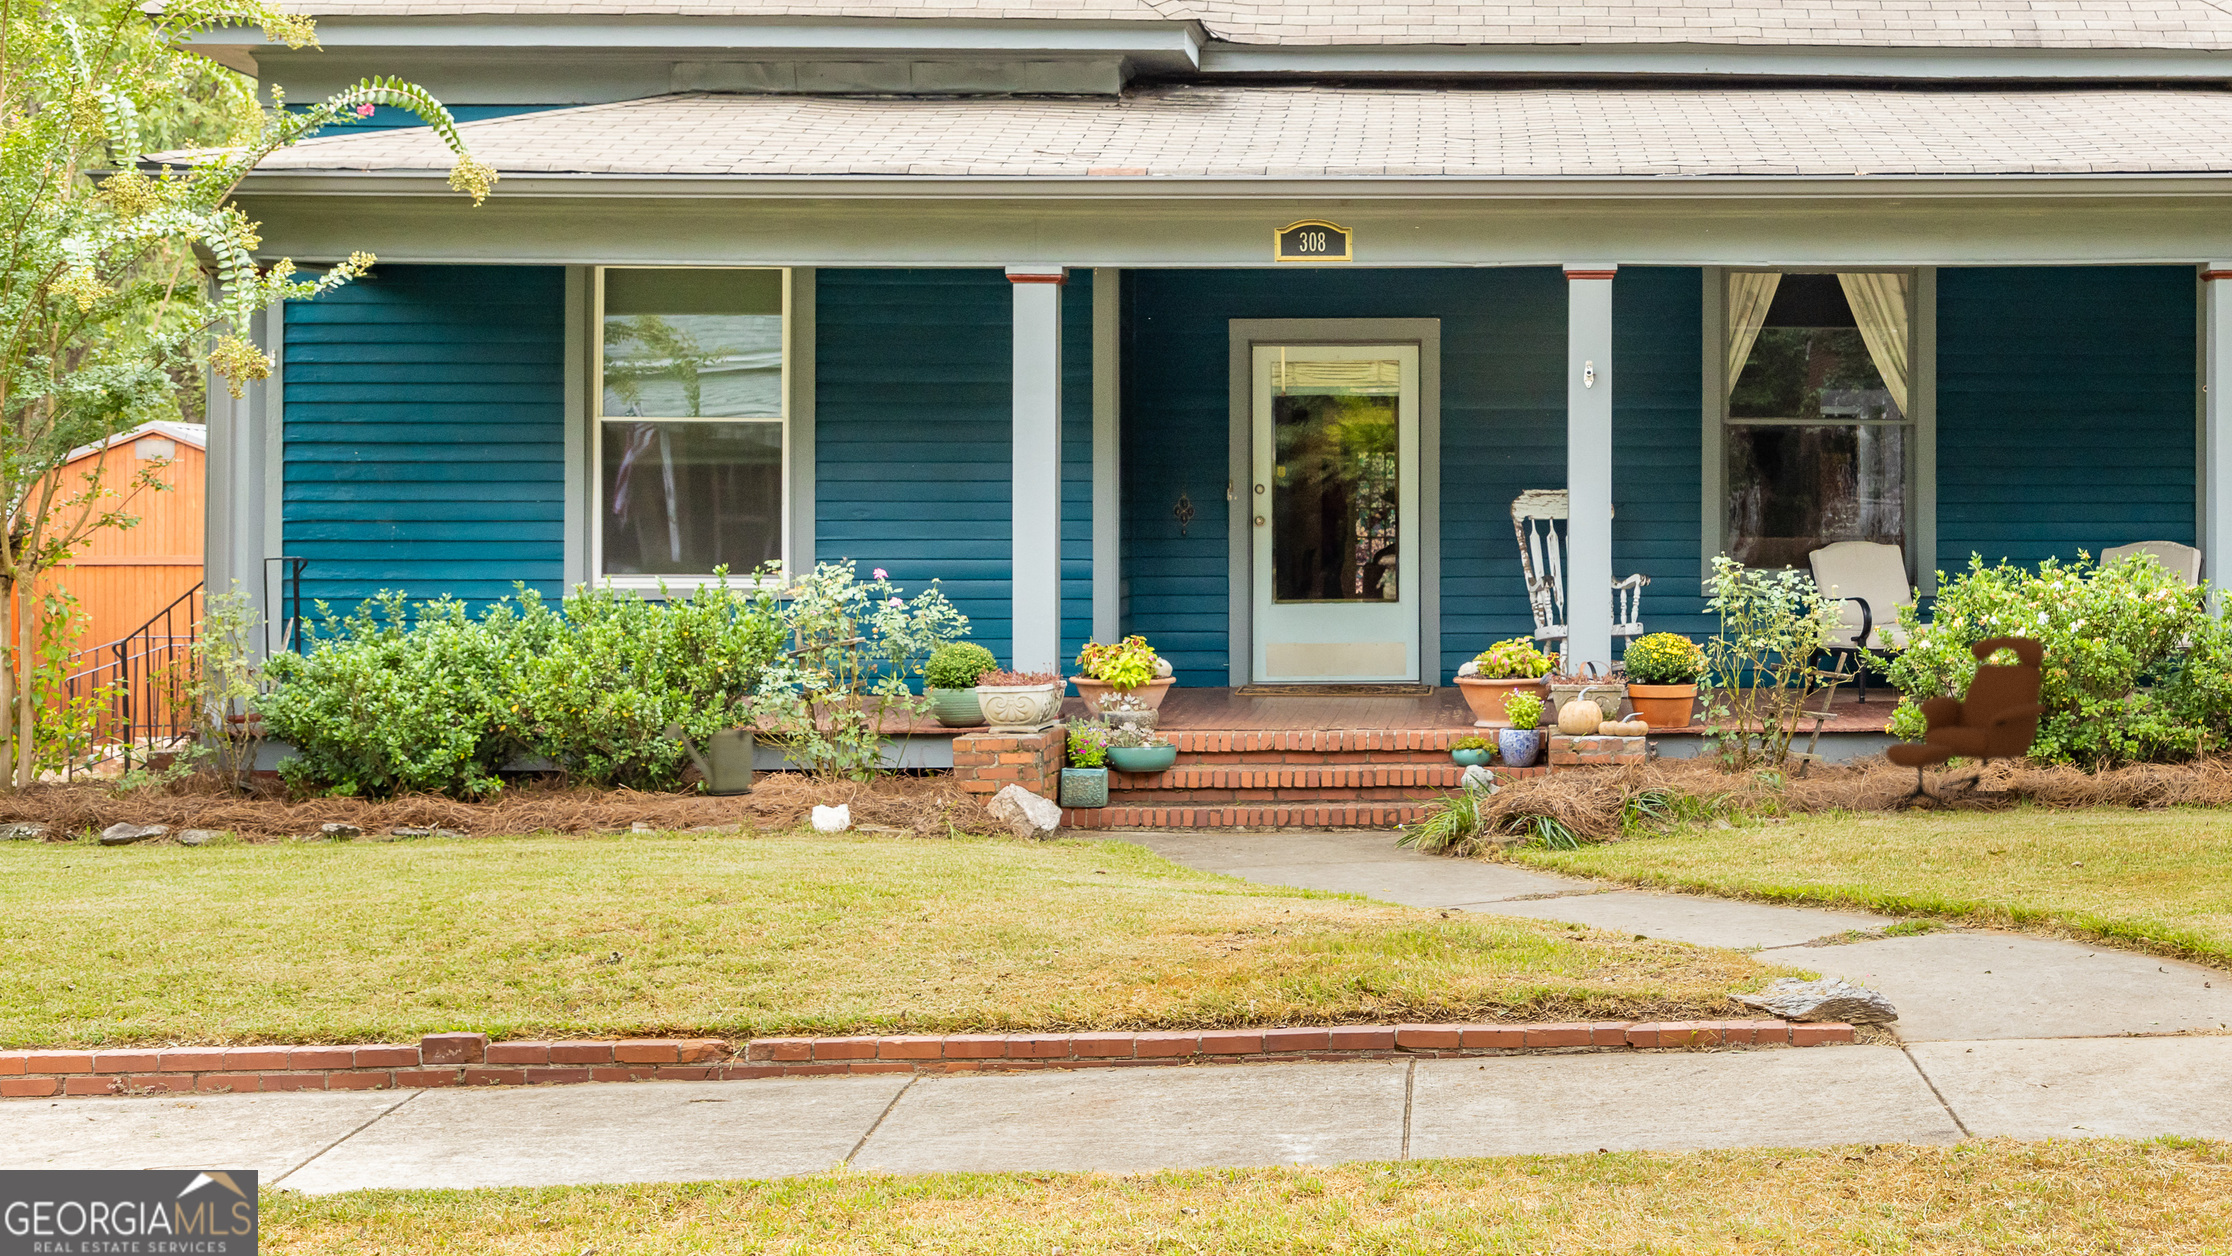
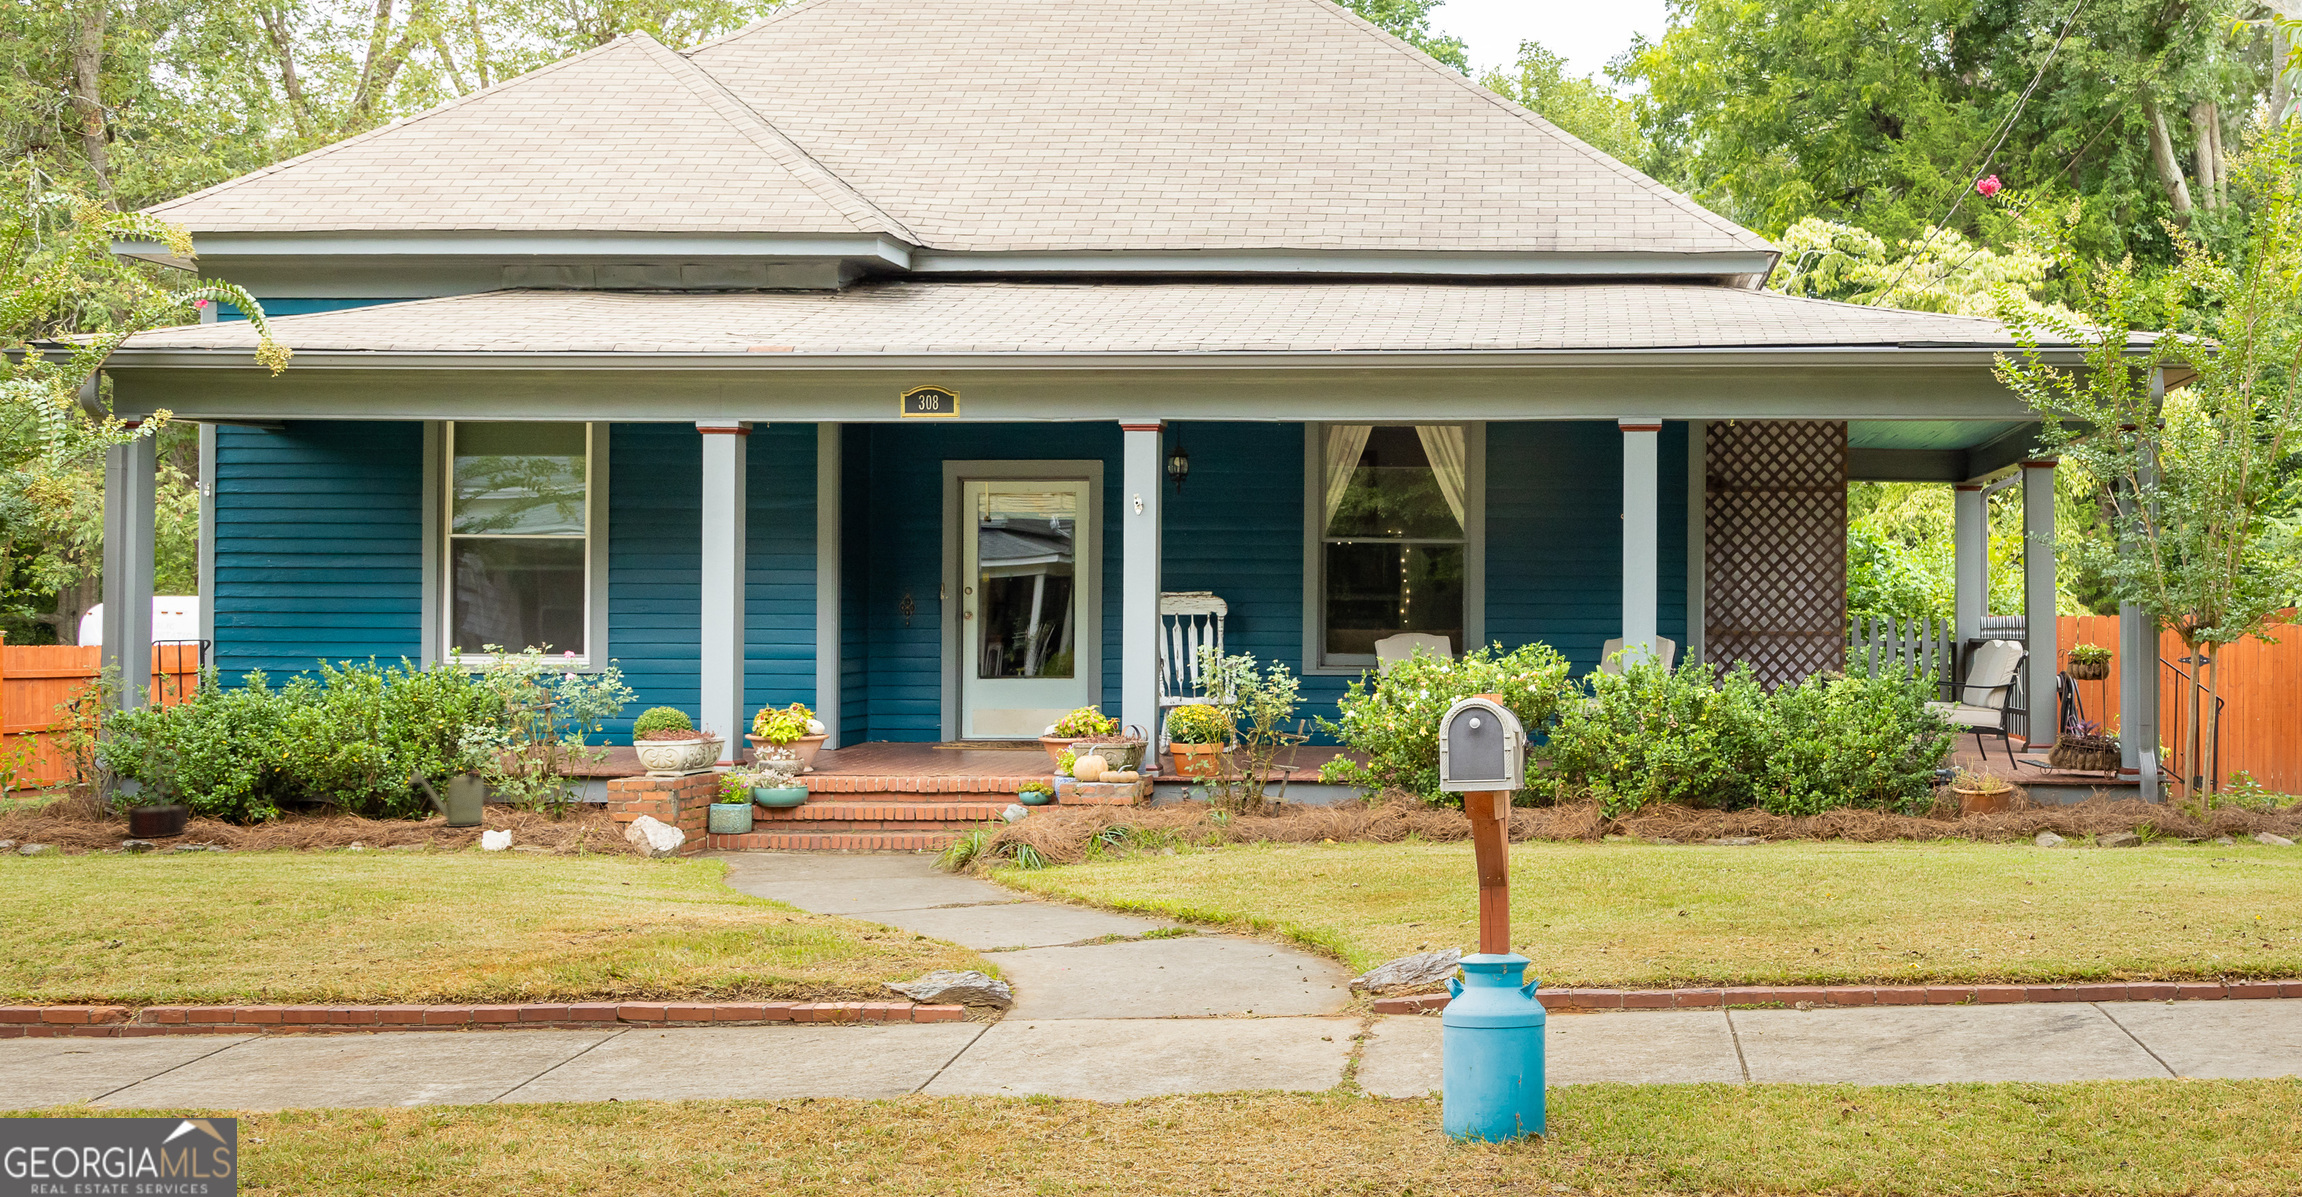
lounge chair: present [1886,636,2046,809] -> none [1304,716,1451,853]
decorative plant: none [298,693,374,816] -> present [128,749,188,838]

